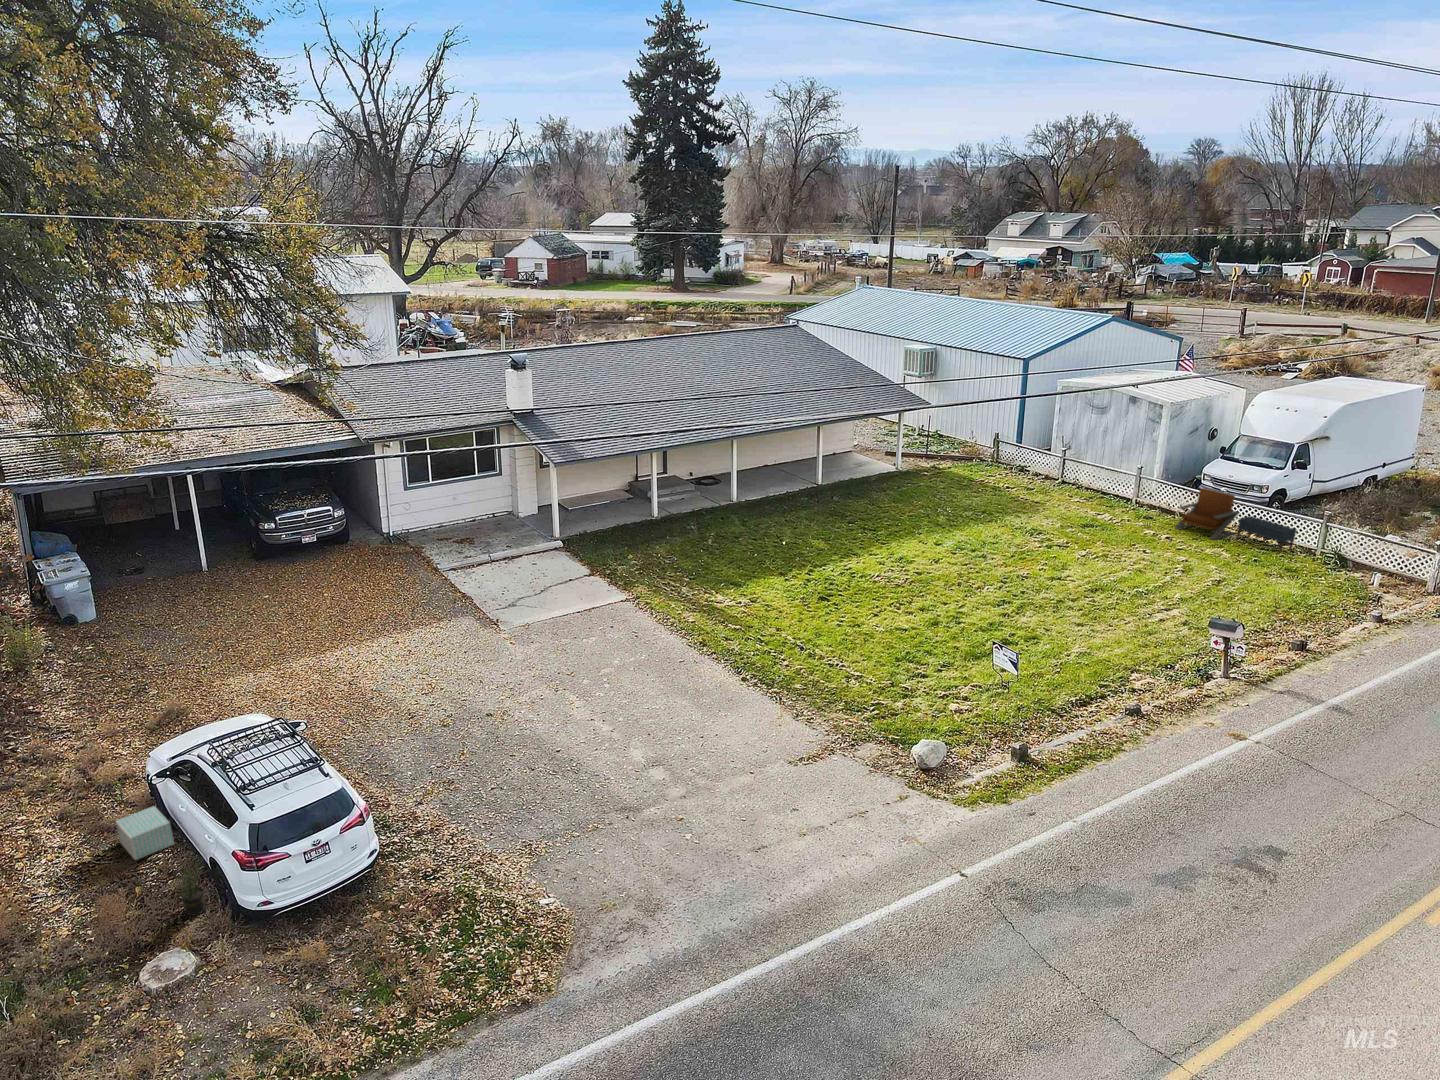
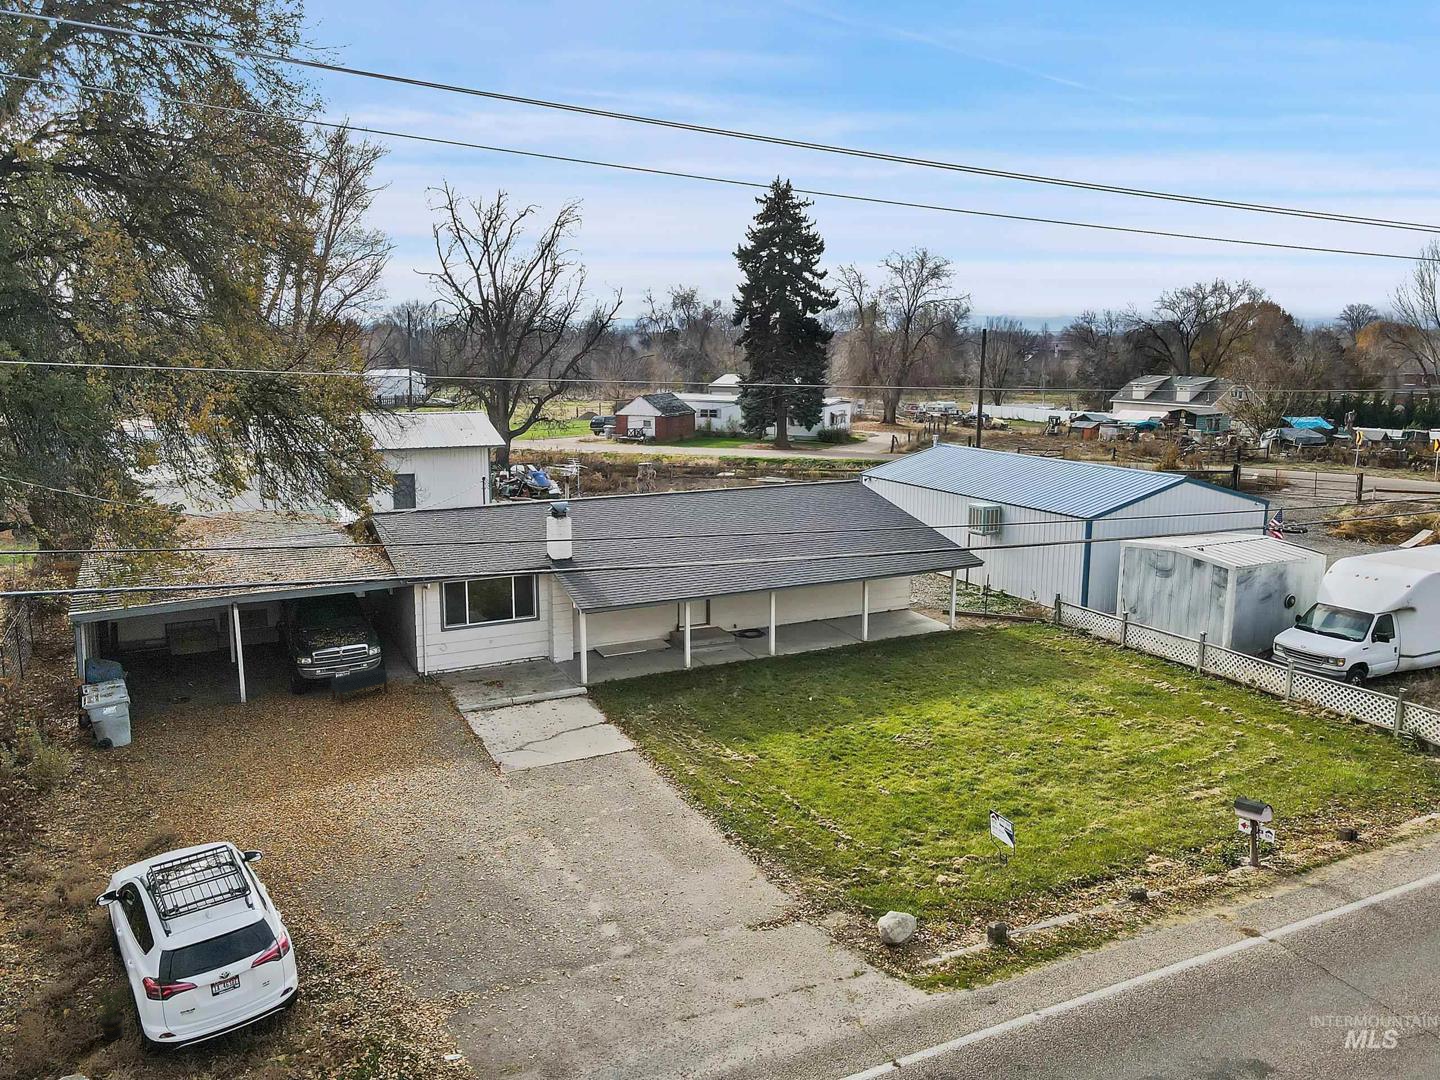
lounge chair: present [1175,488,1239,540] -> none [1238,657,1310,714]
bench: present [1237,516,1297,553] -> present [330,668,387,704]
storage box: present [116,806,174,860] -> none [68,927,119,981]

